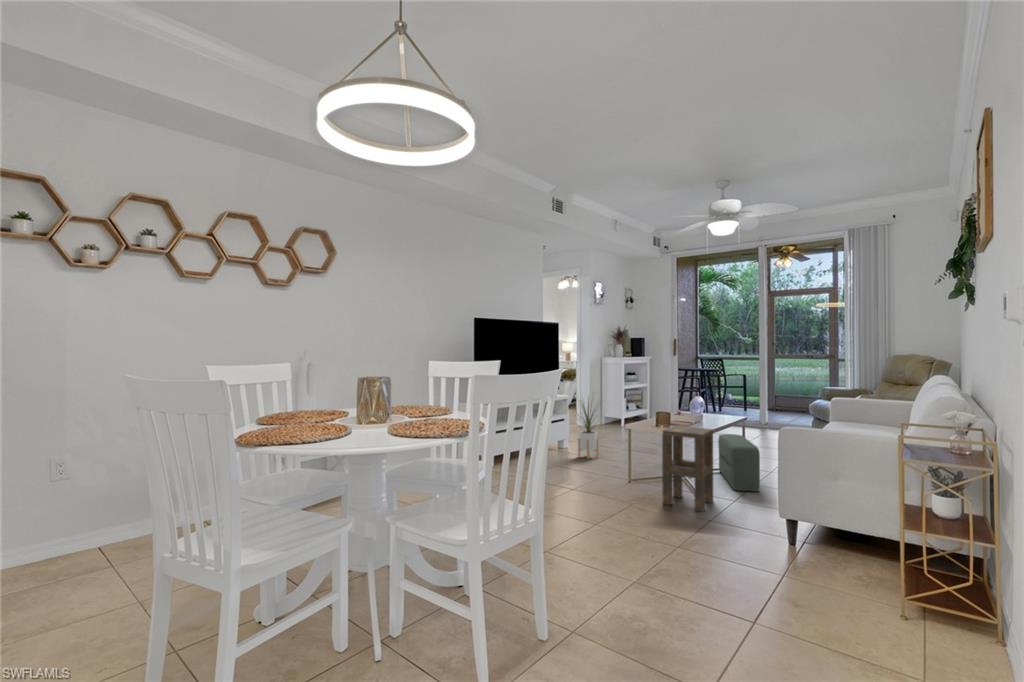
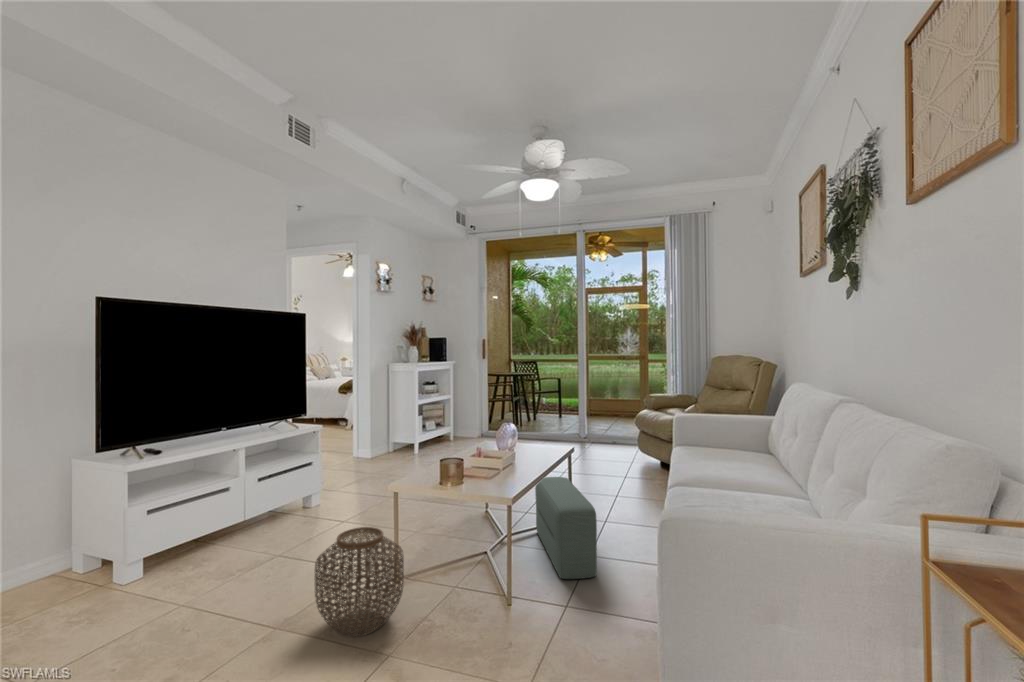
house plant: present [578,398,598,459] -> none [316,419,375,531]
side table: present [662,426,713,511] -> none [441,489,530,660]
woven basket: none [592,443,639,496] -> present [315,527,404,636]

